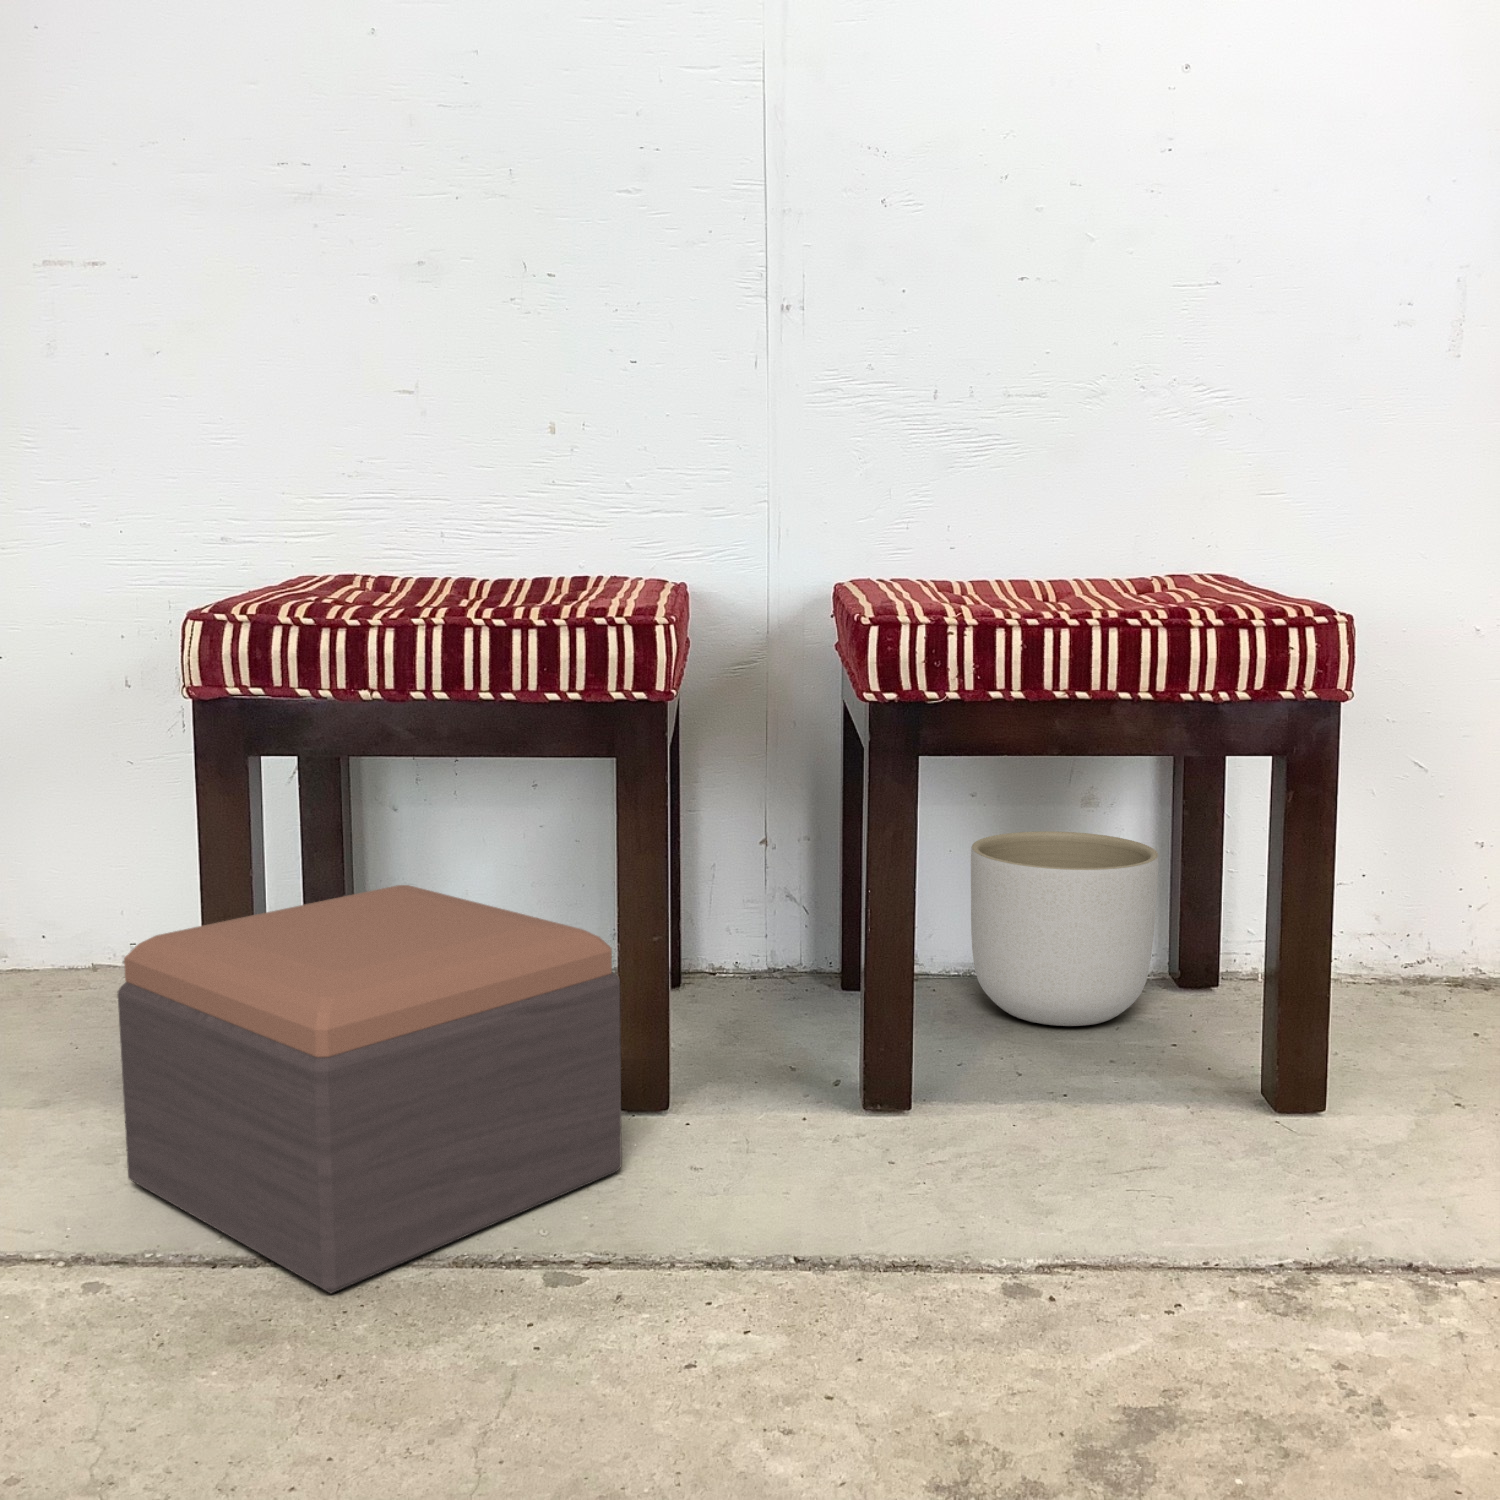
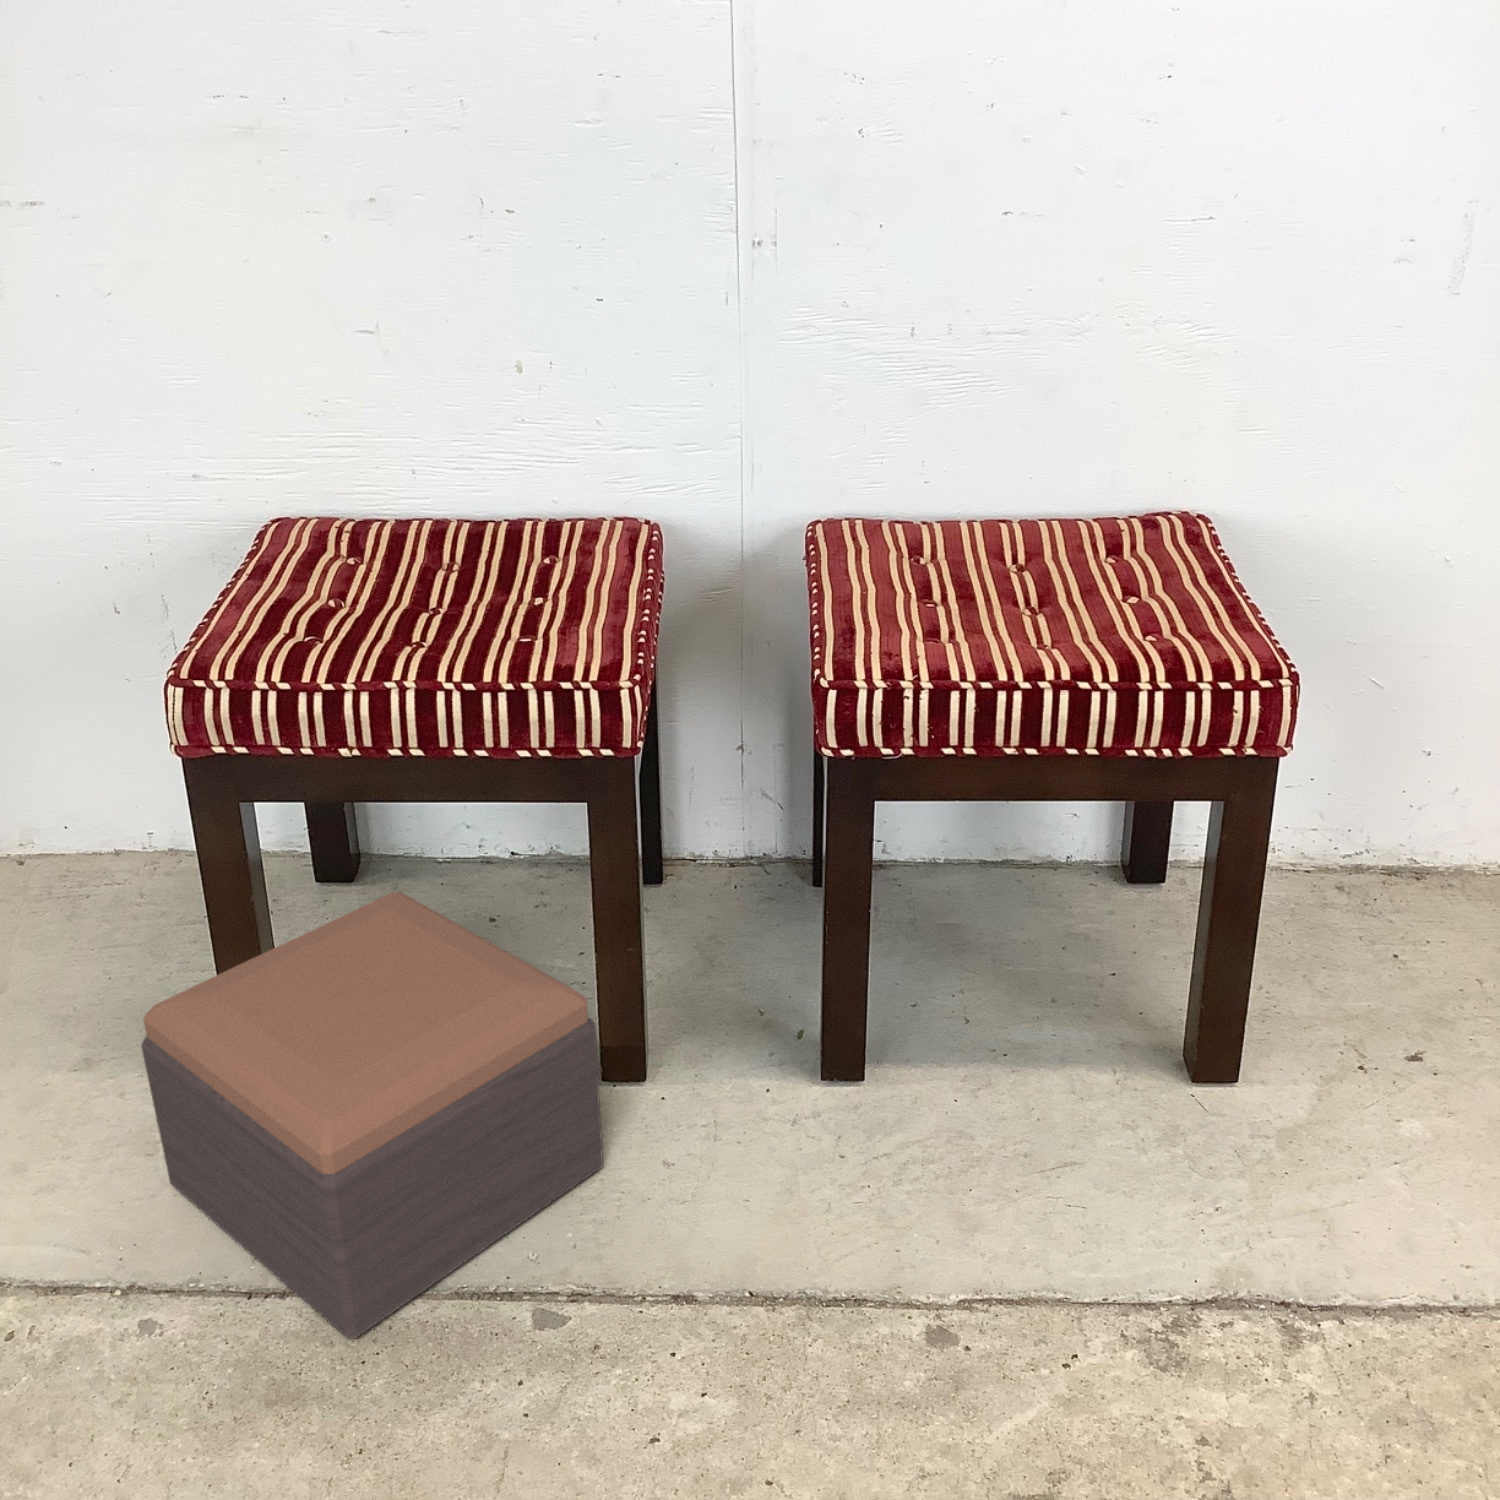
planter: present [971,831,1159,1026] -> none [934,750,1114,950]

